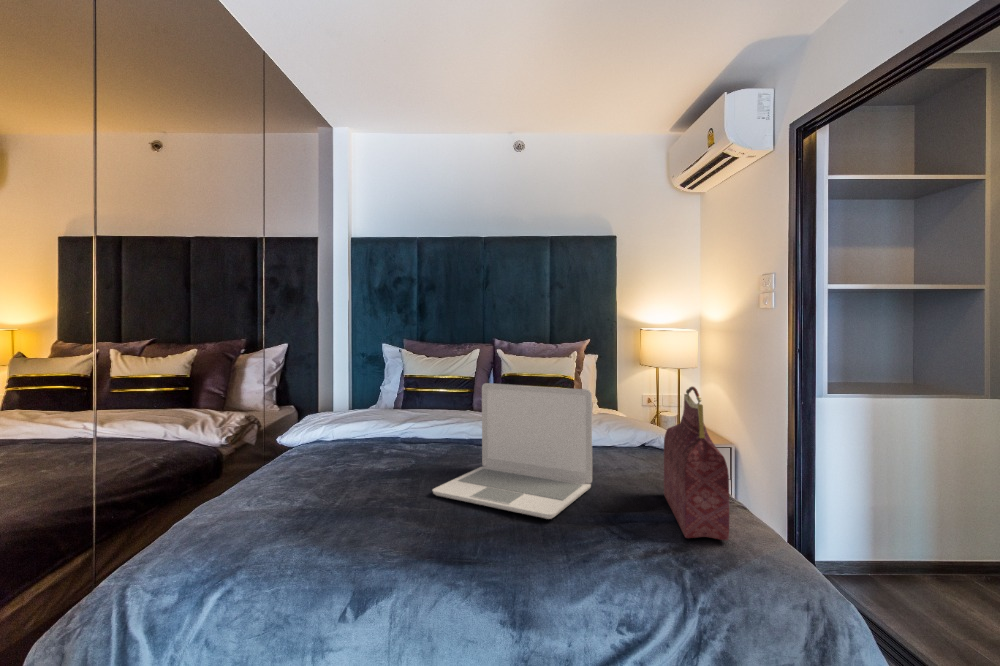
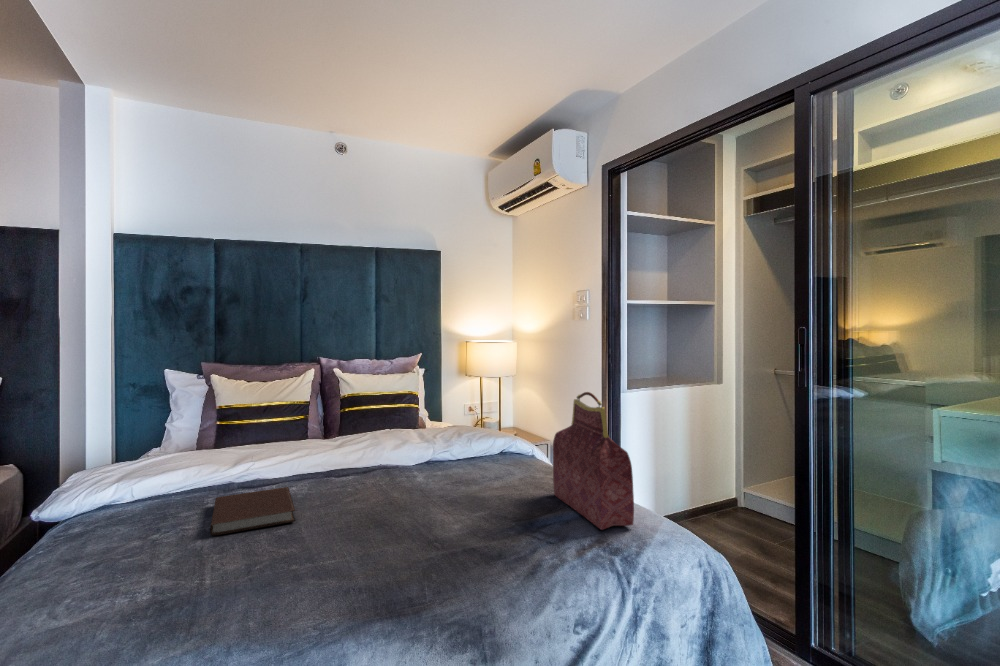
laptop: present [432,383,592,519] -> none [329,402,490,537]
notebook: none [352,450,426,479] -> present [210,487,295,535]

